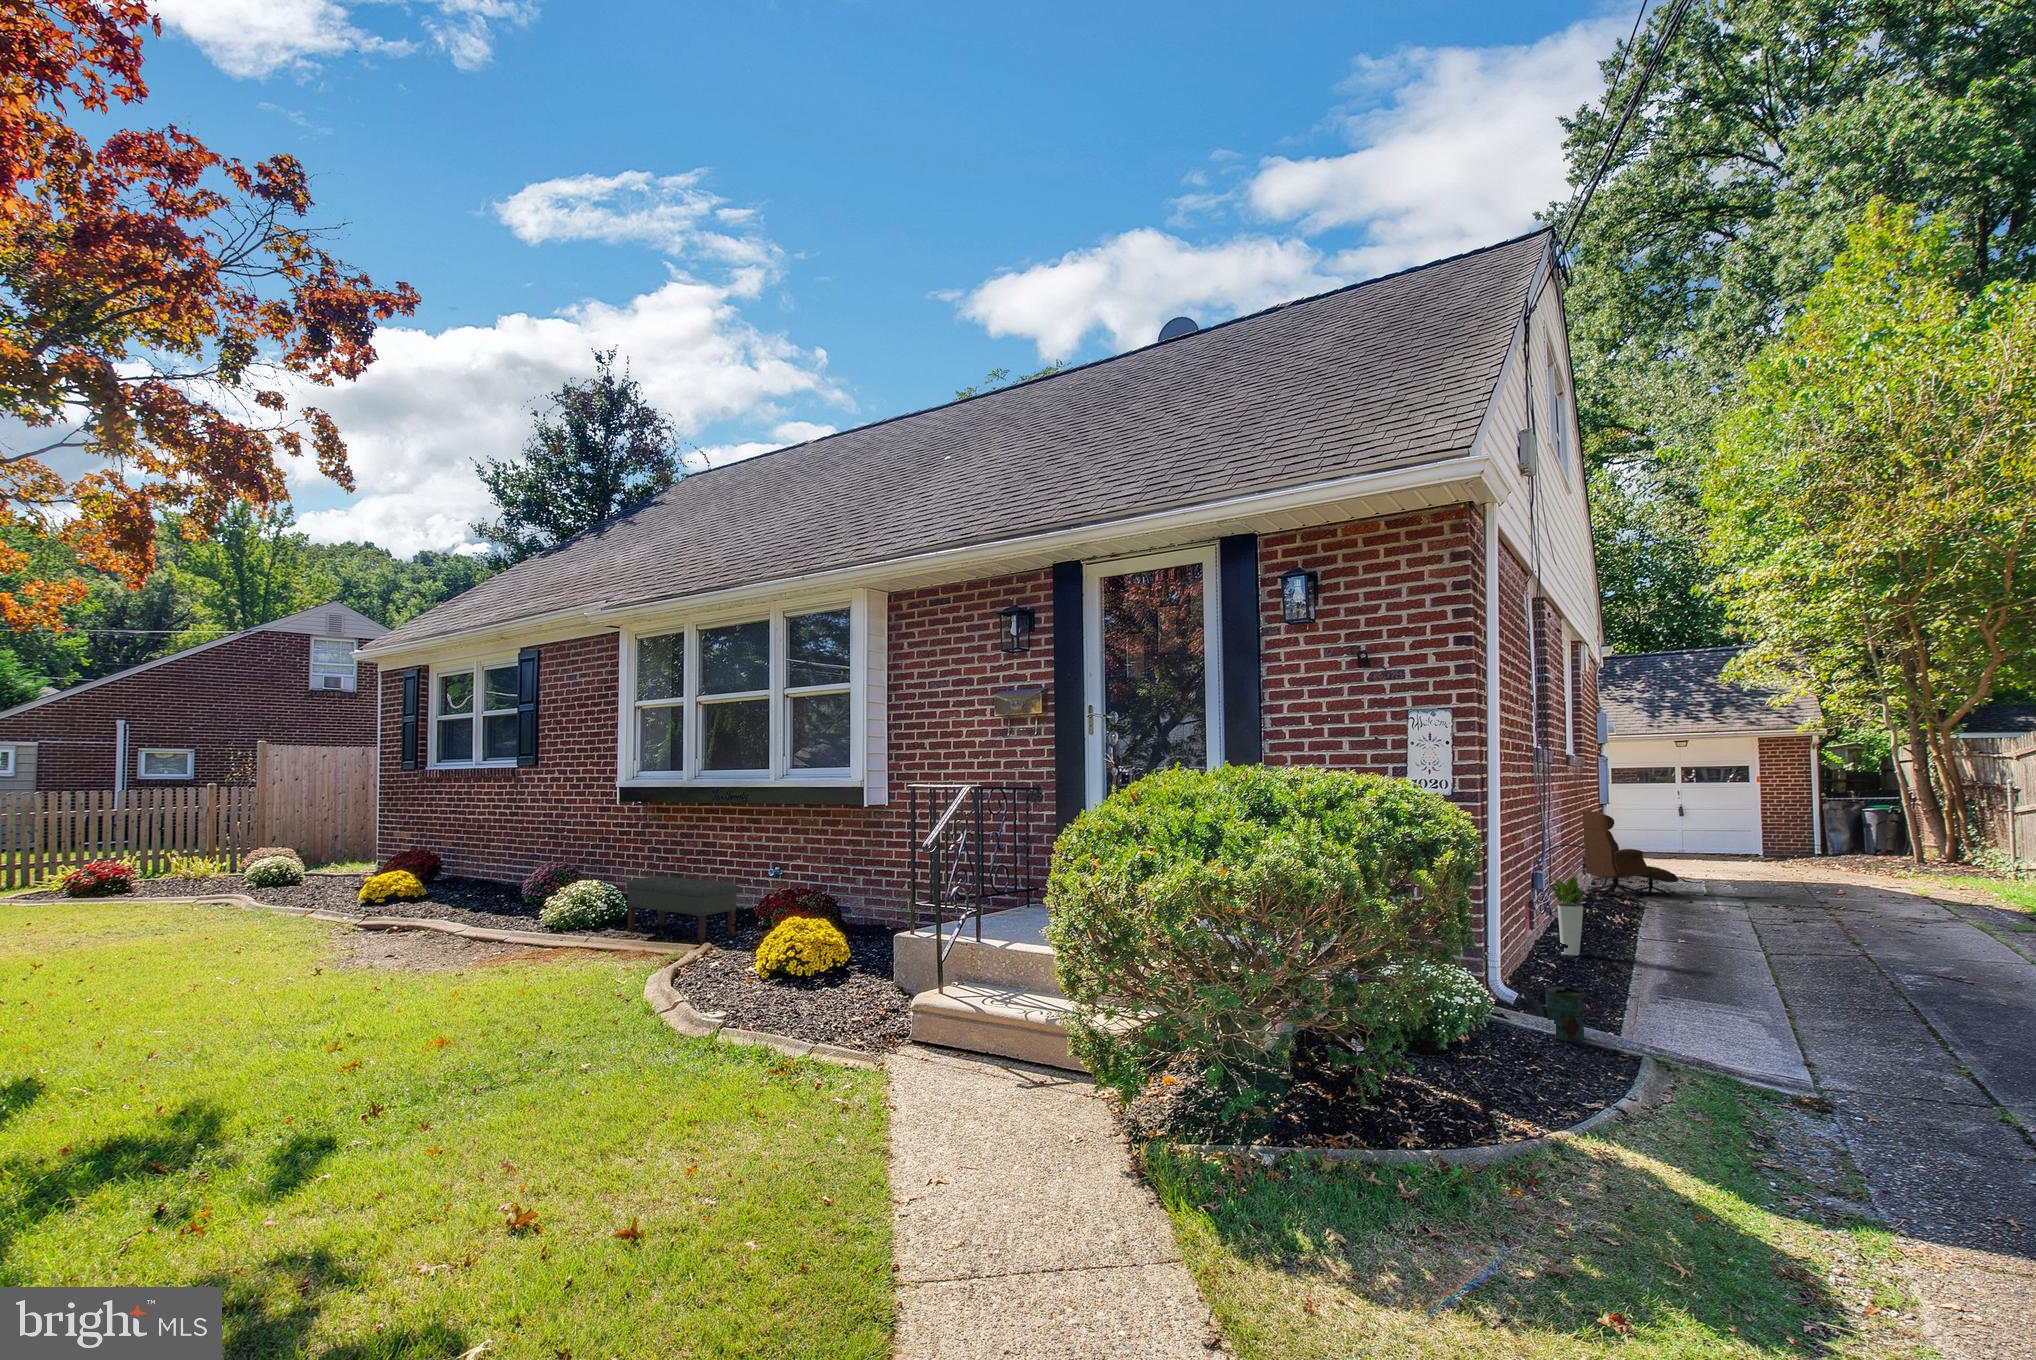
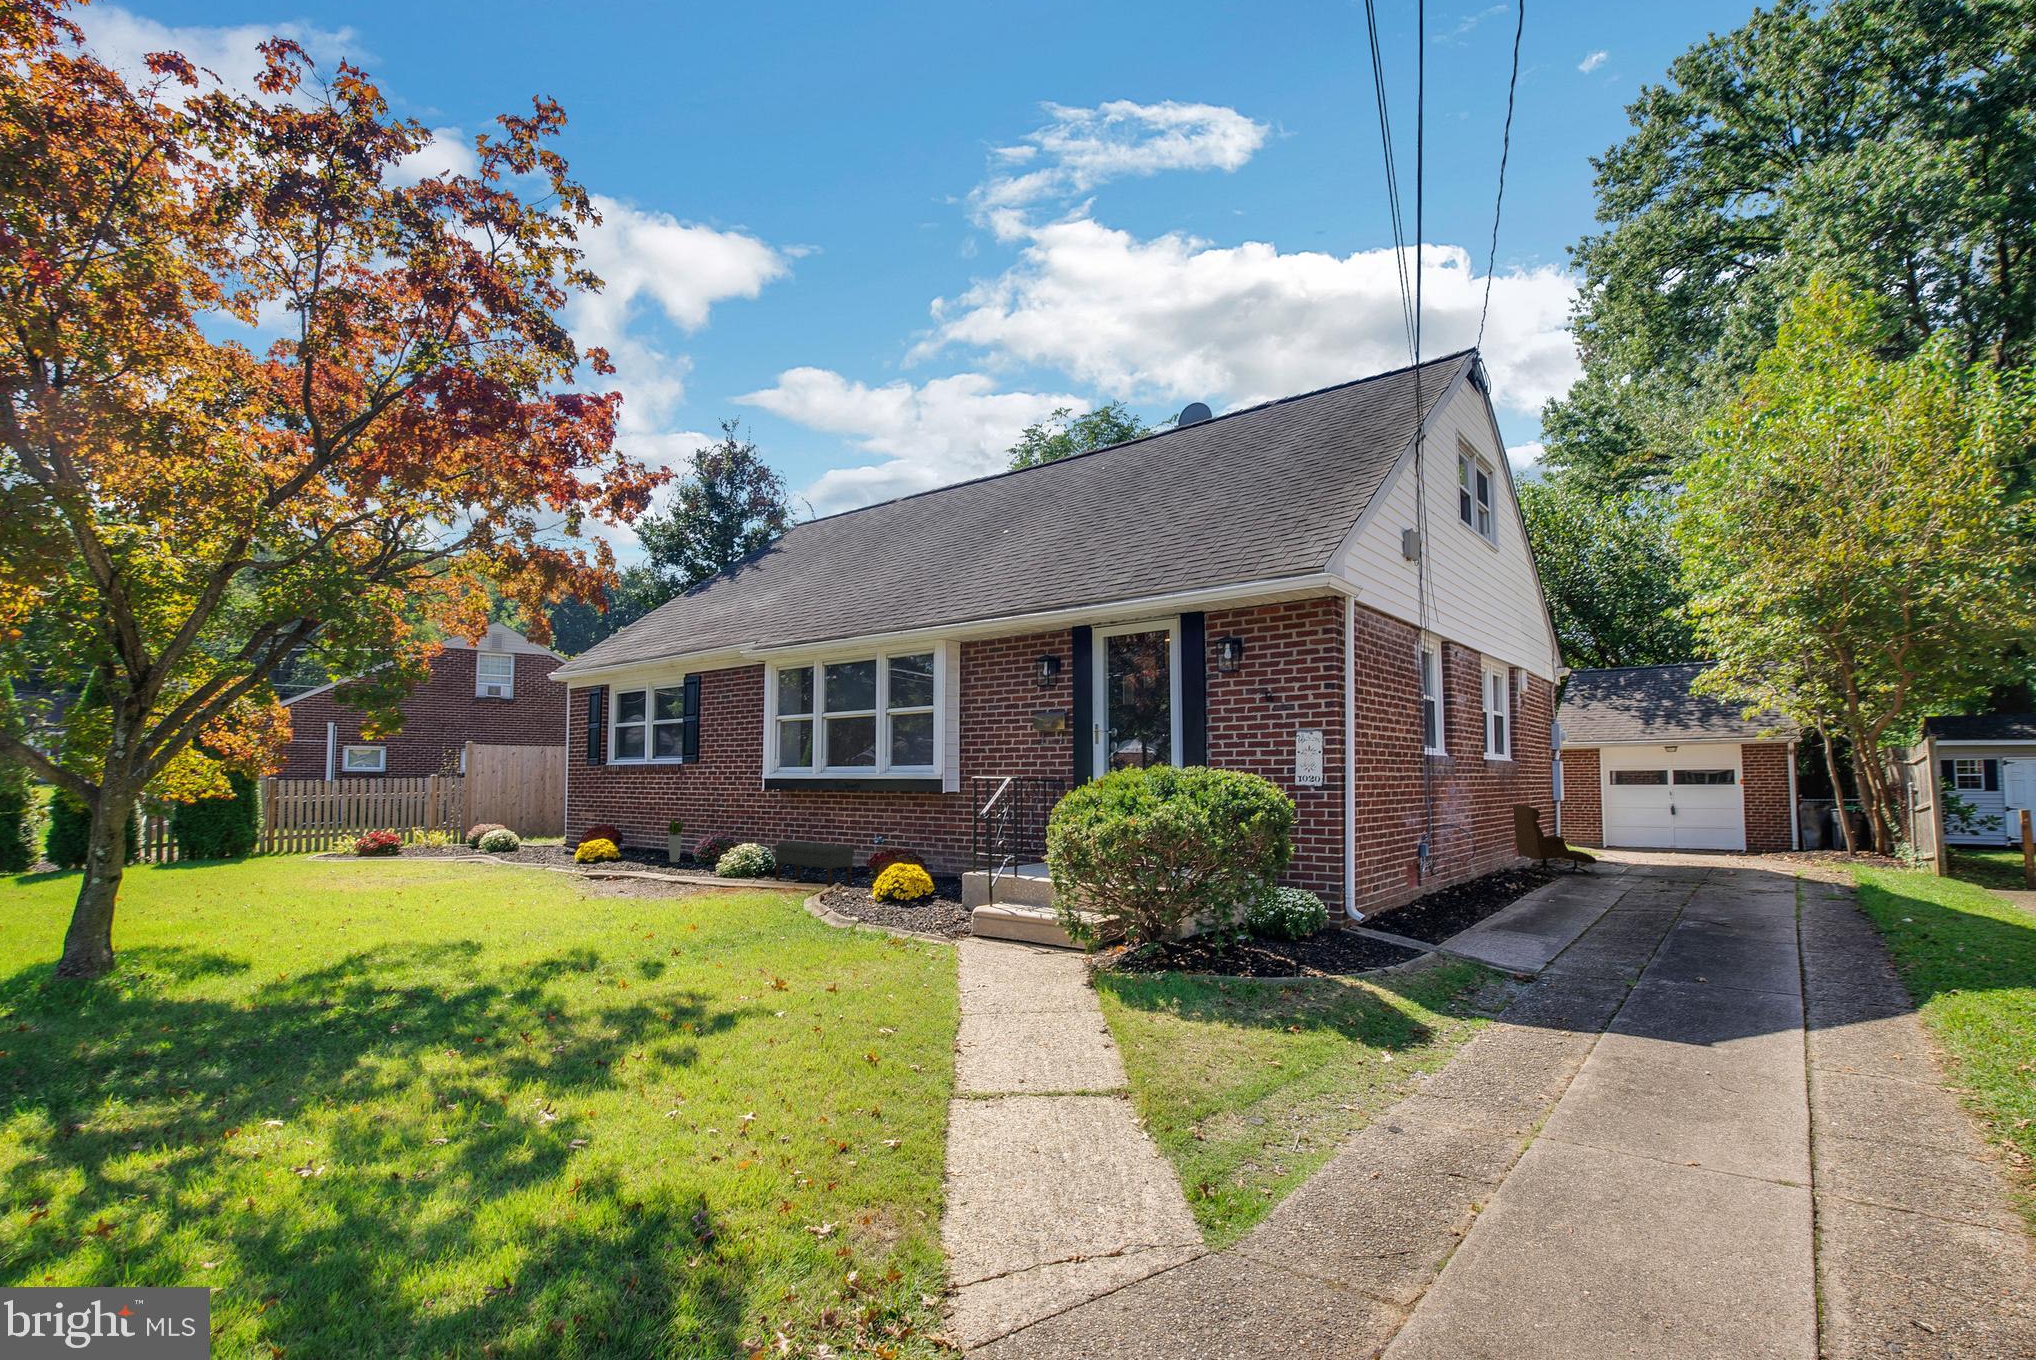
planter: present [1552,875,1583,956] -> present [668,819,684,862]
watering can: present [1511,978,1597,1041] -> none [1368,908,1421,949]

